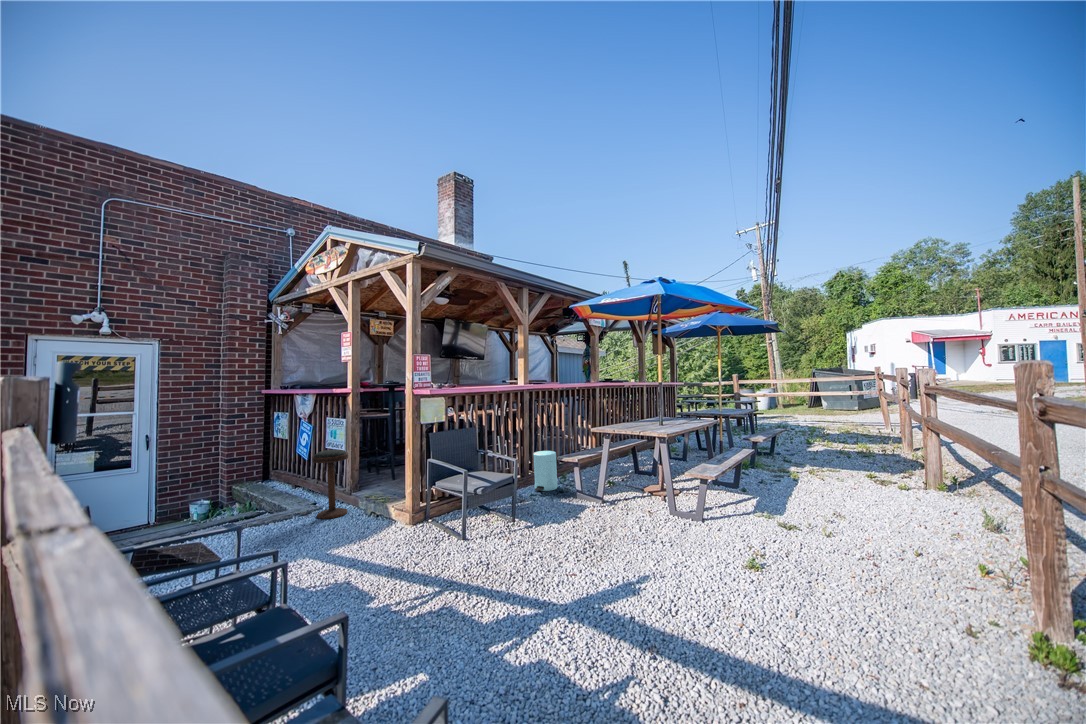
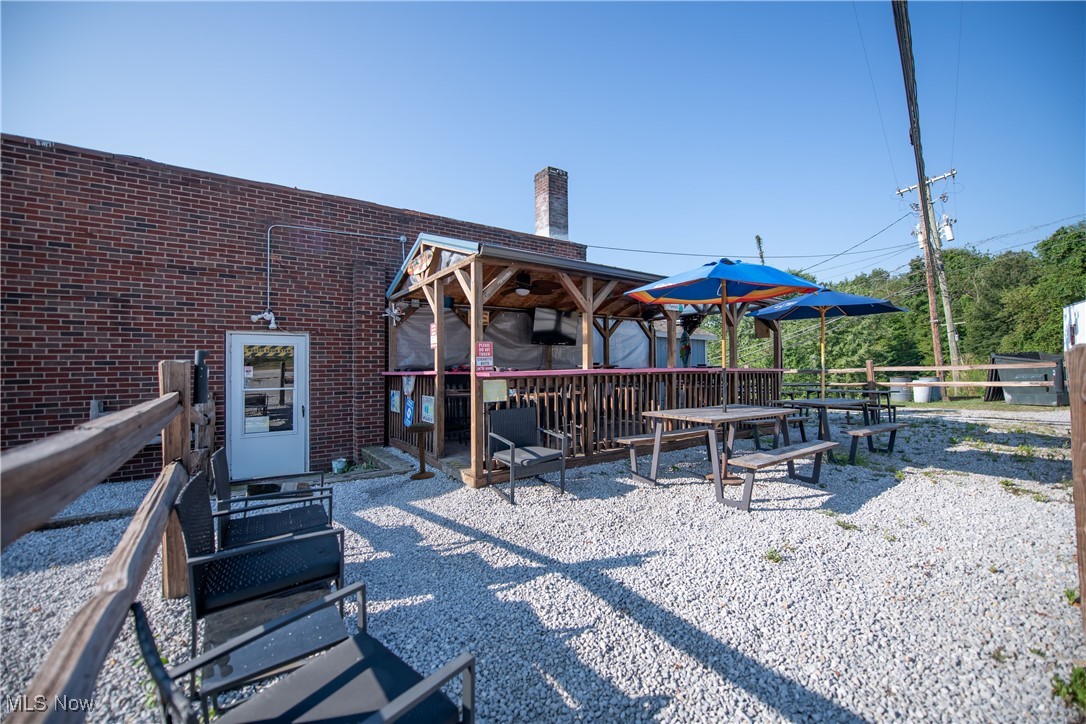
trash can: present [534,451,557,491] -> none [598,433,621,470]

